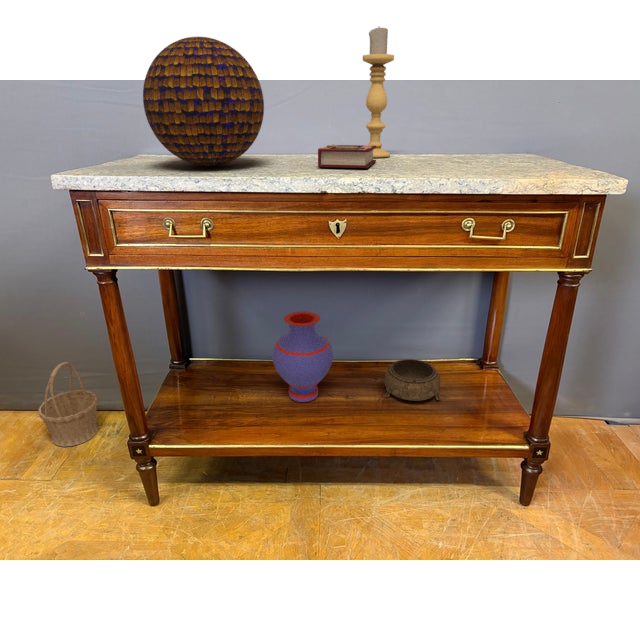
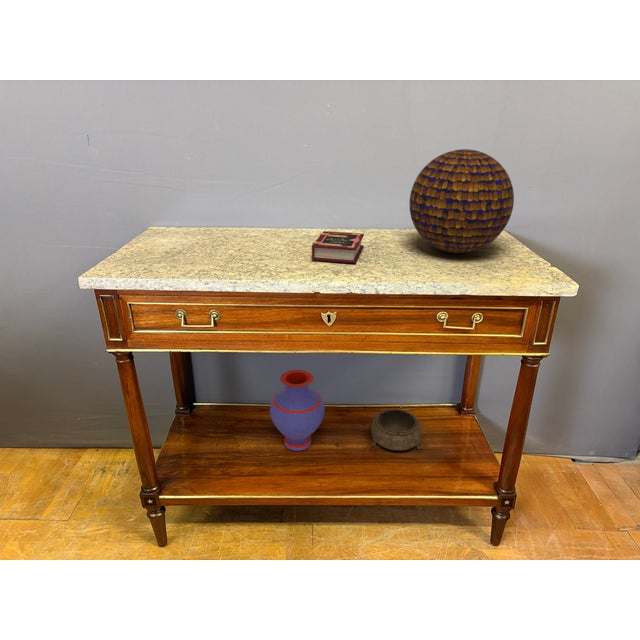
candle holder: present [363,27,394,158] -> none [349,124,380,238]
decorative orb: present [143,37,264,166] -> present [409,149,514,253]
basket: present [38,362,98,447] -> none [53,408,107,486]

